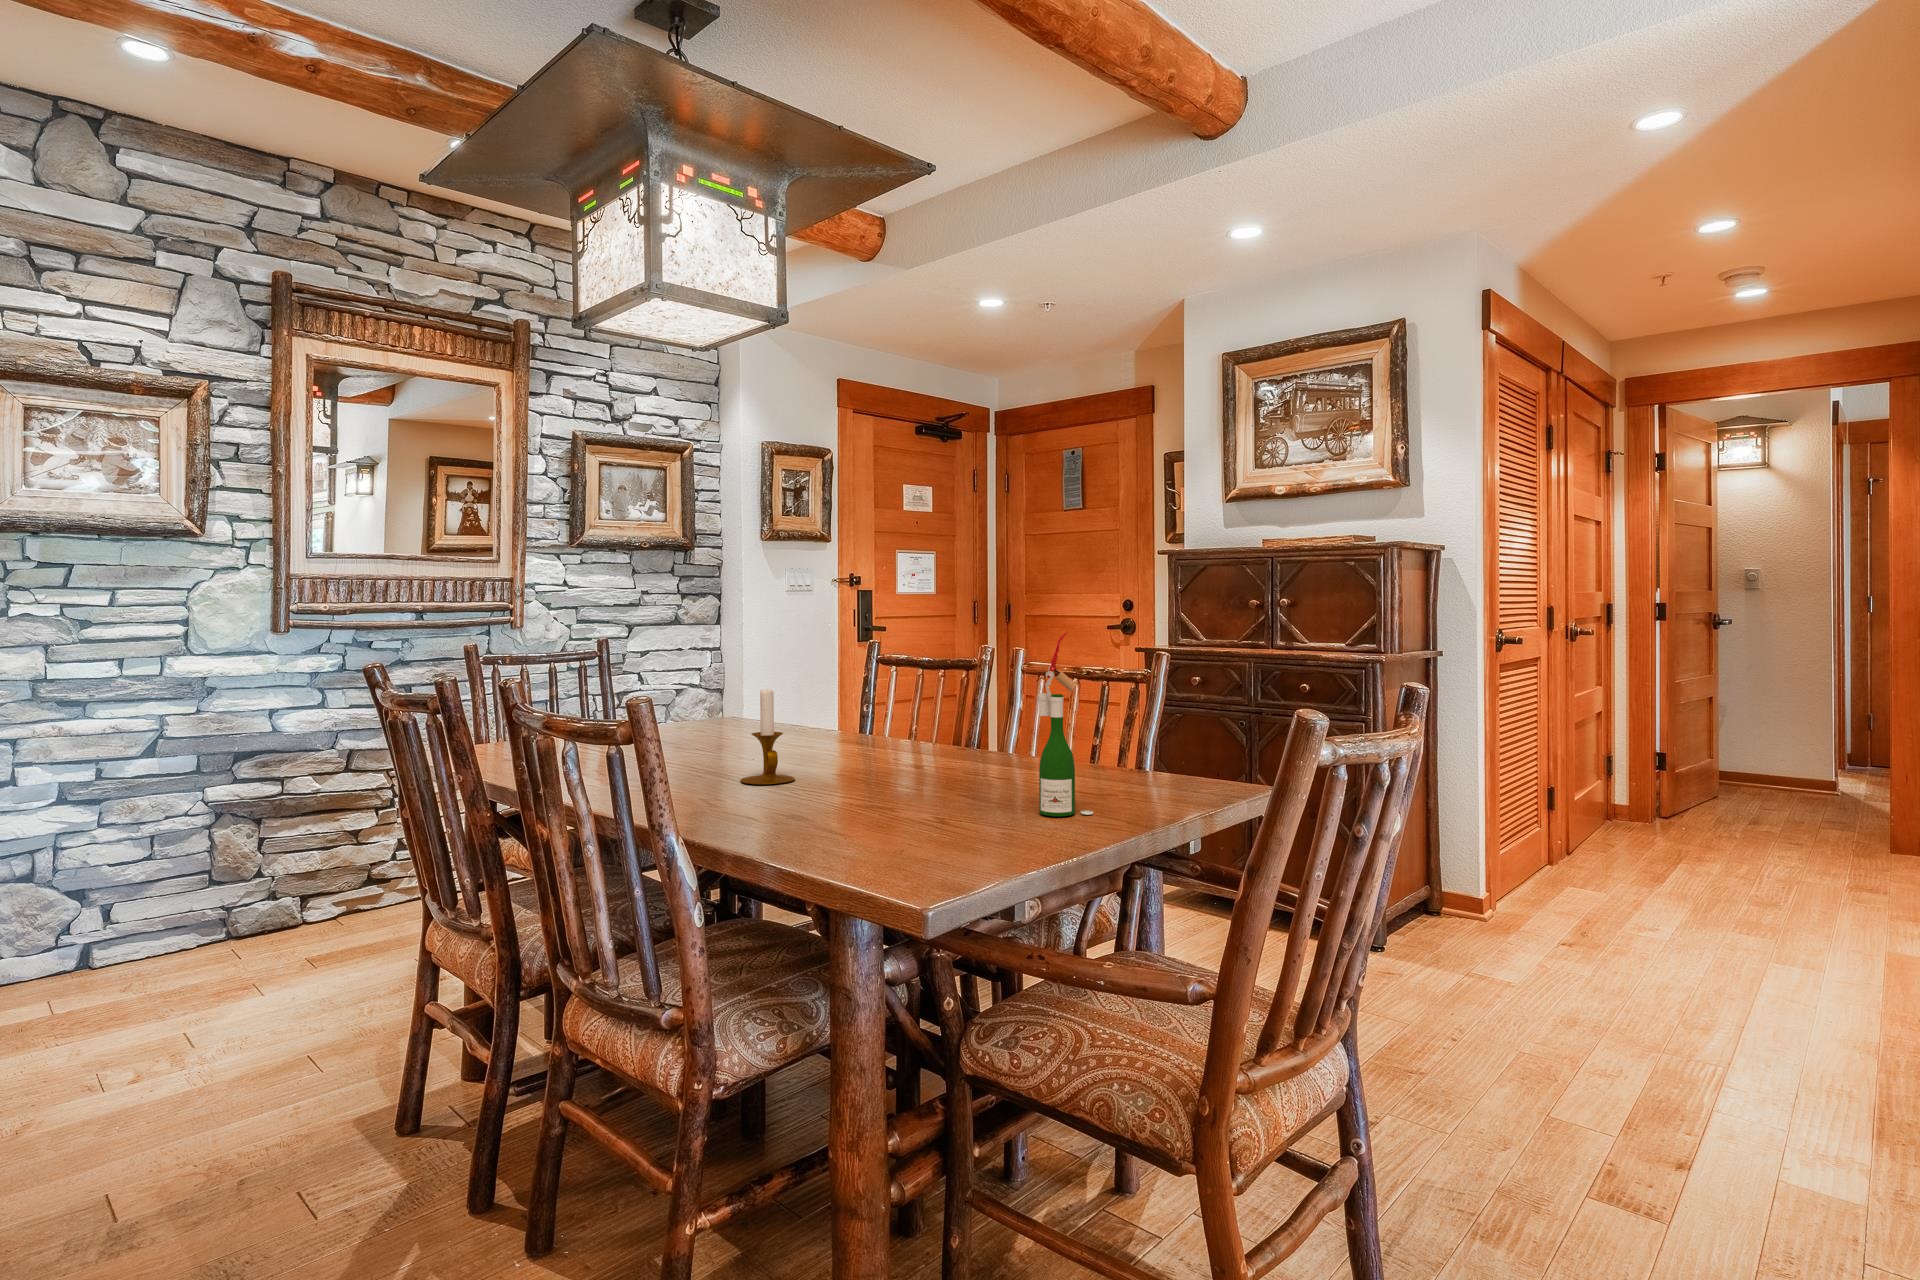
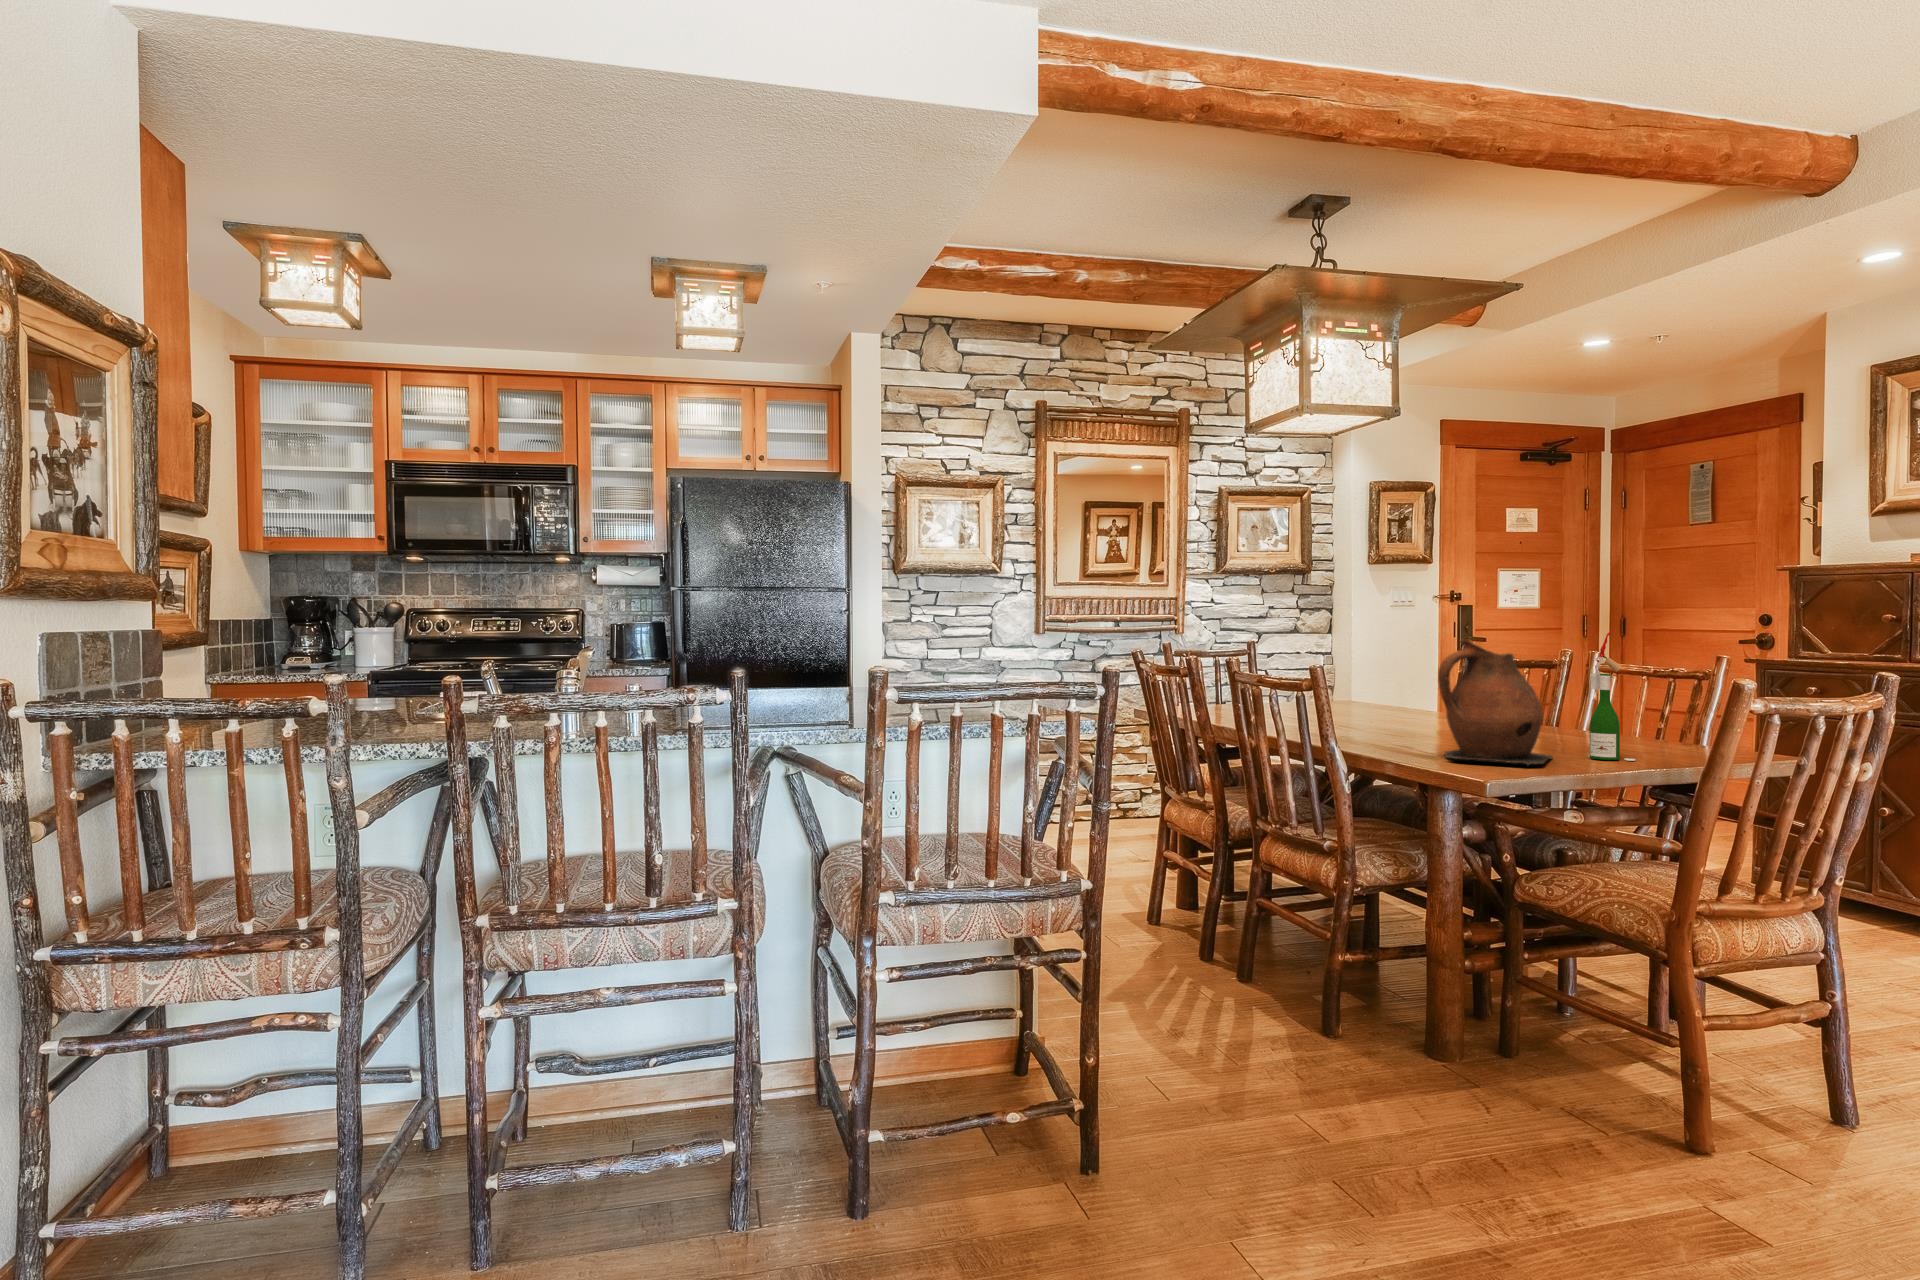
ceramic pitcher: none [845,650,996,848] -> present [1438,639,1552,766]
candlestick: present [740,689,795,784] -> none [1361,670,1401,734]

